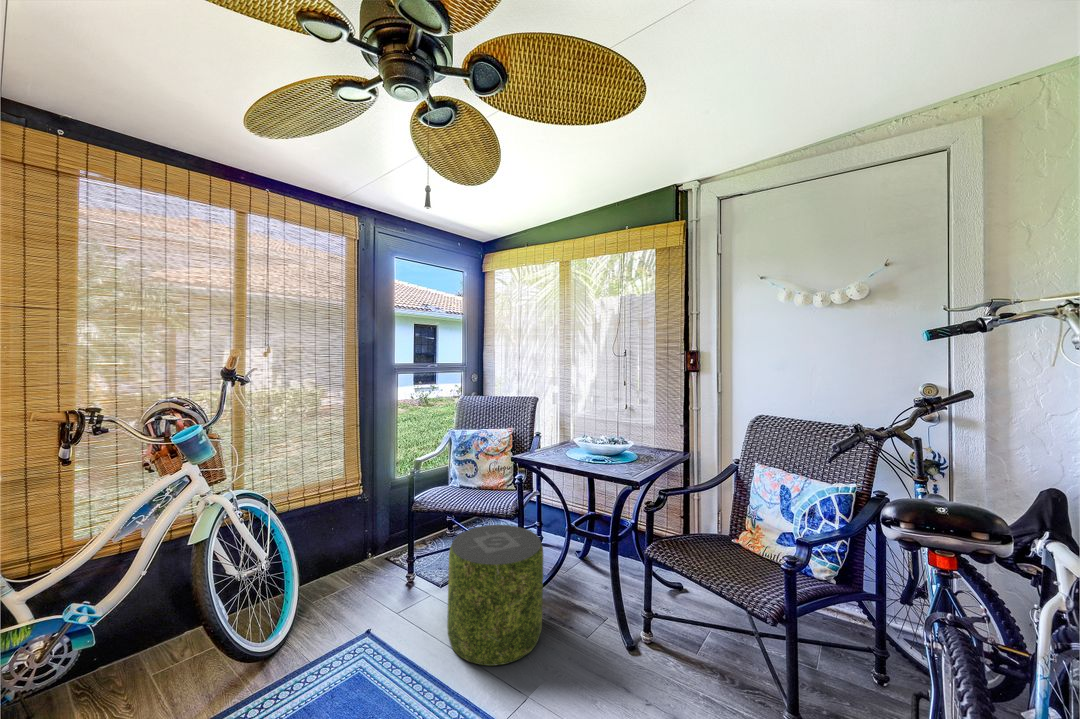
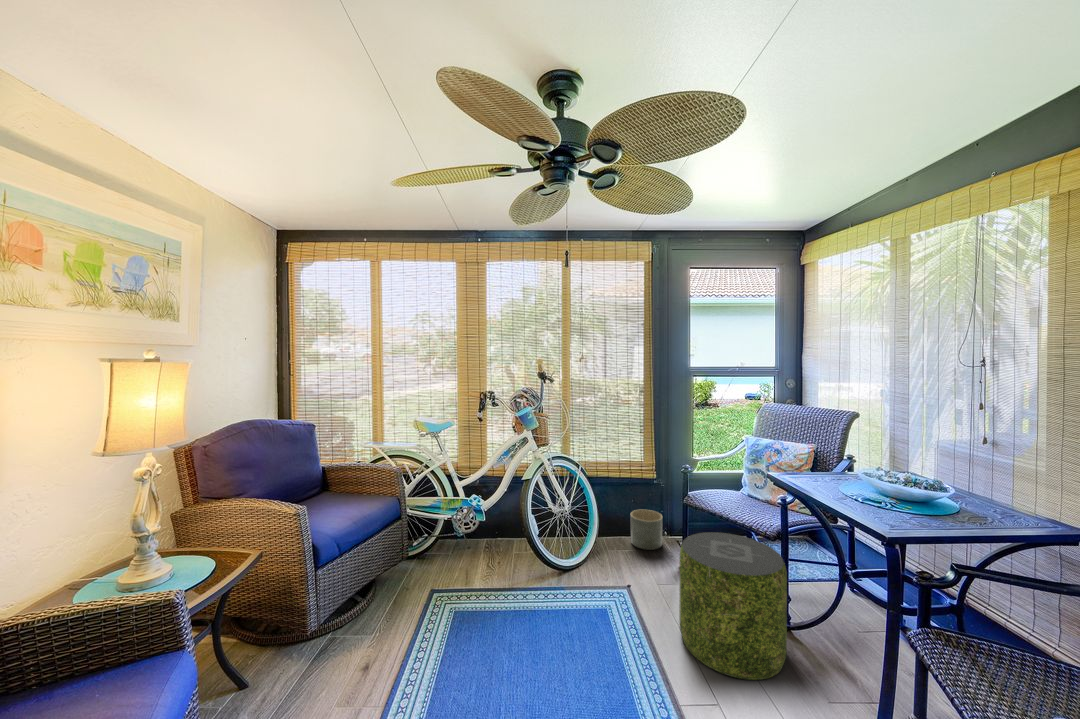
planter: none [335,532,375,582] -> present [631,510,662,550]

